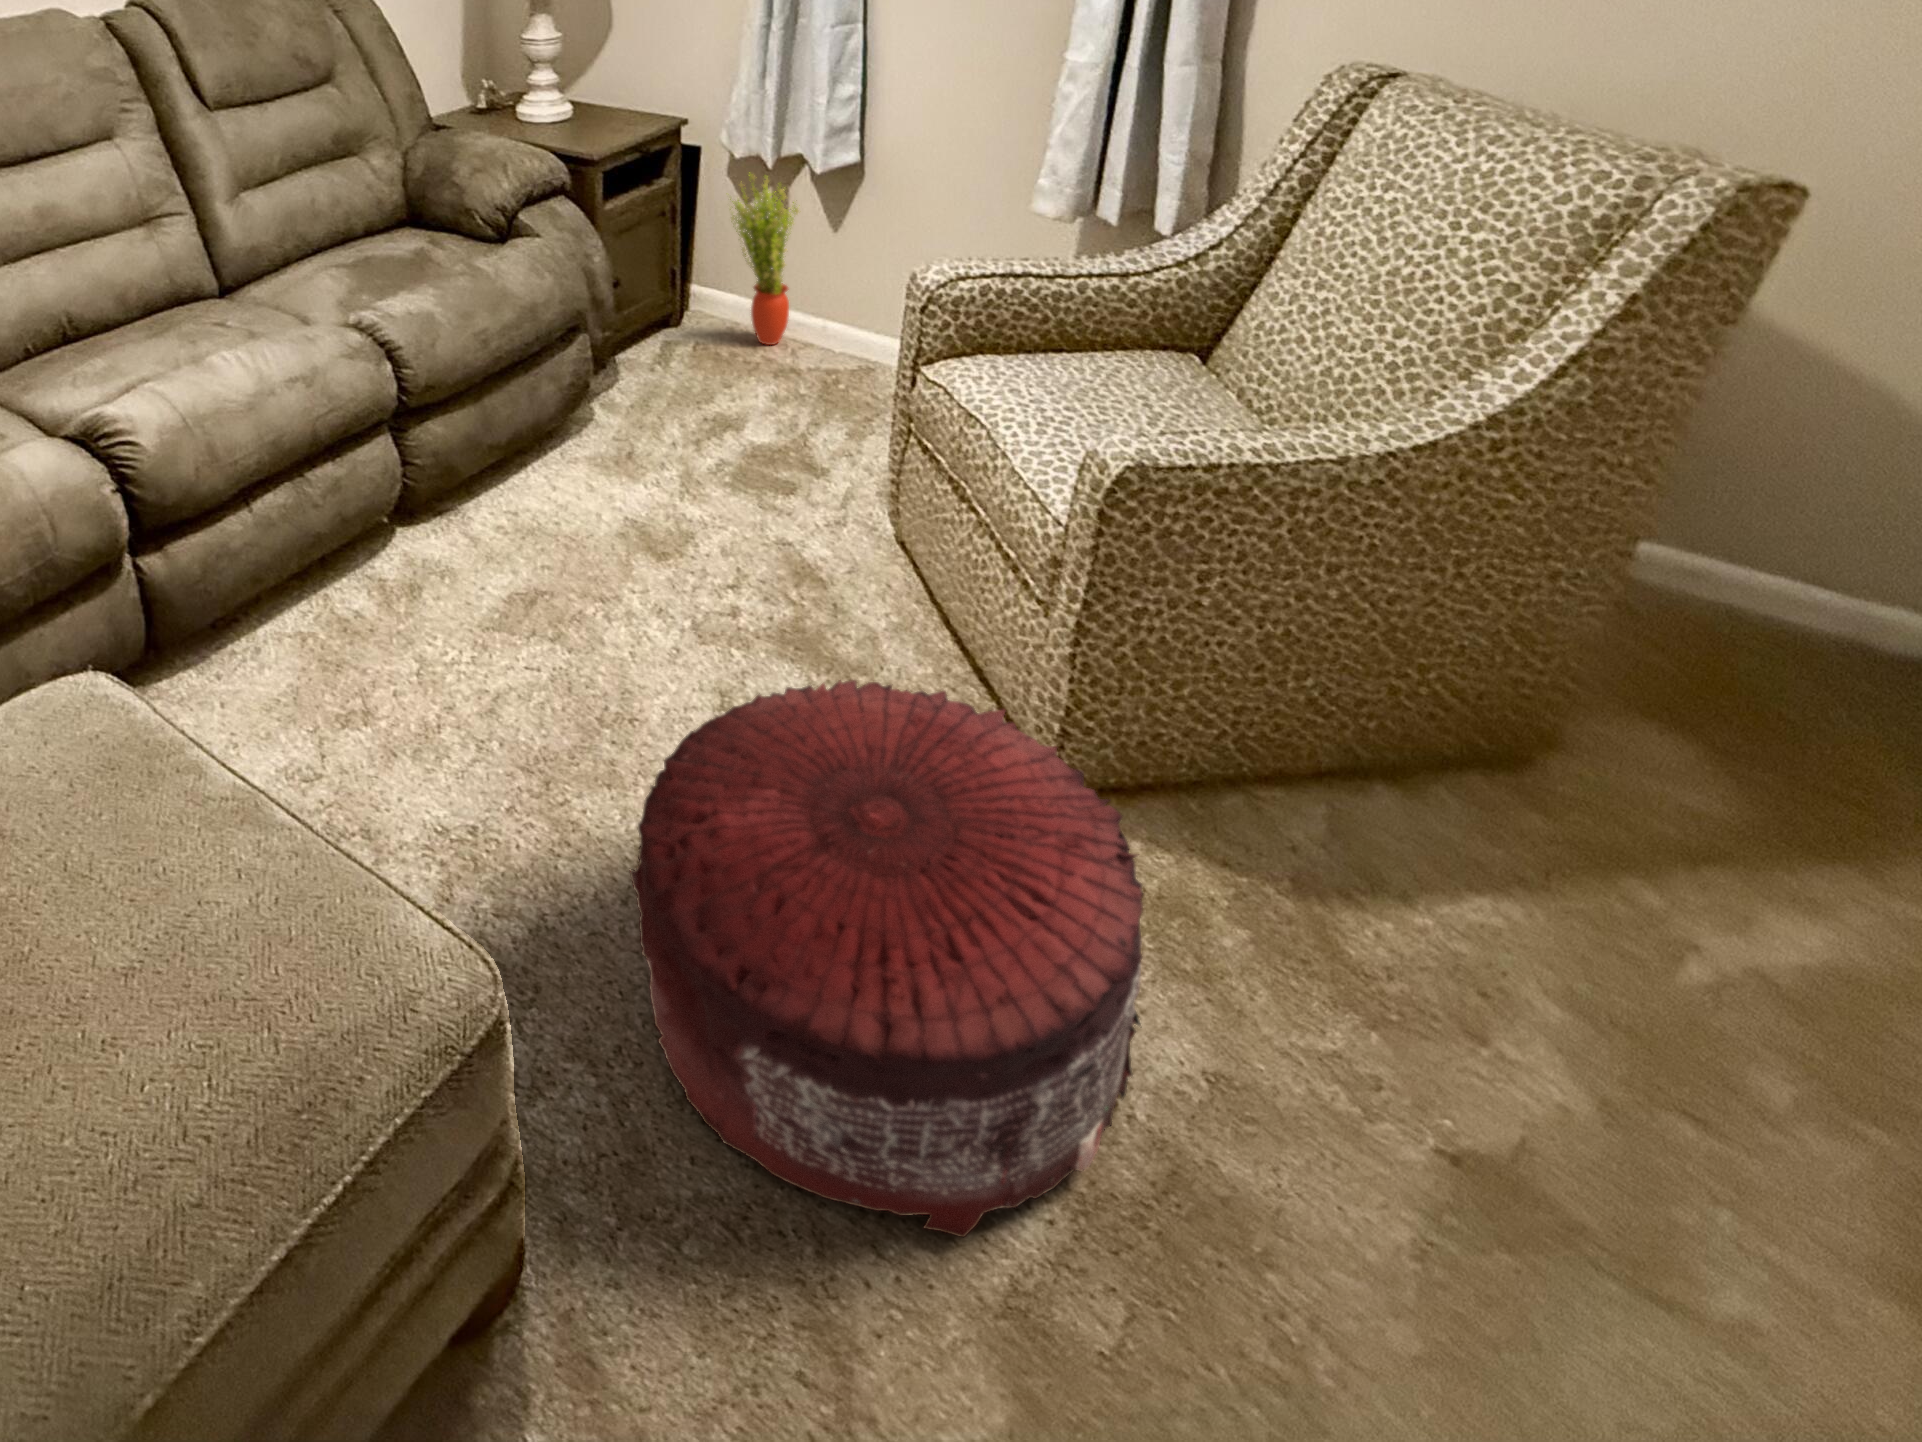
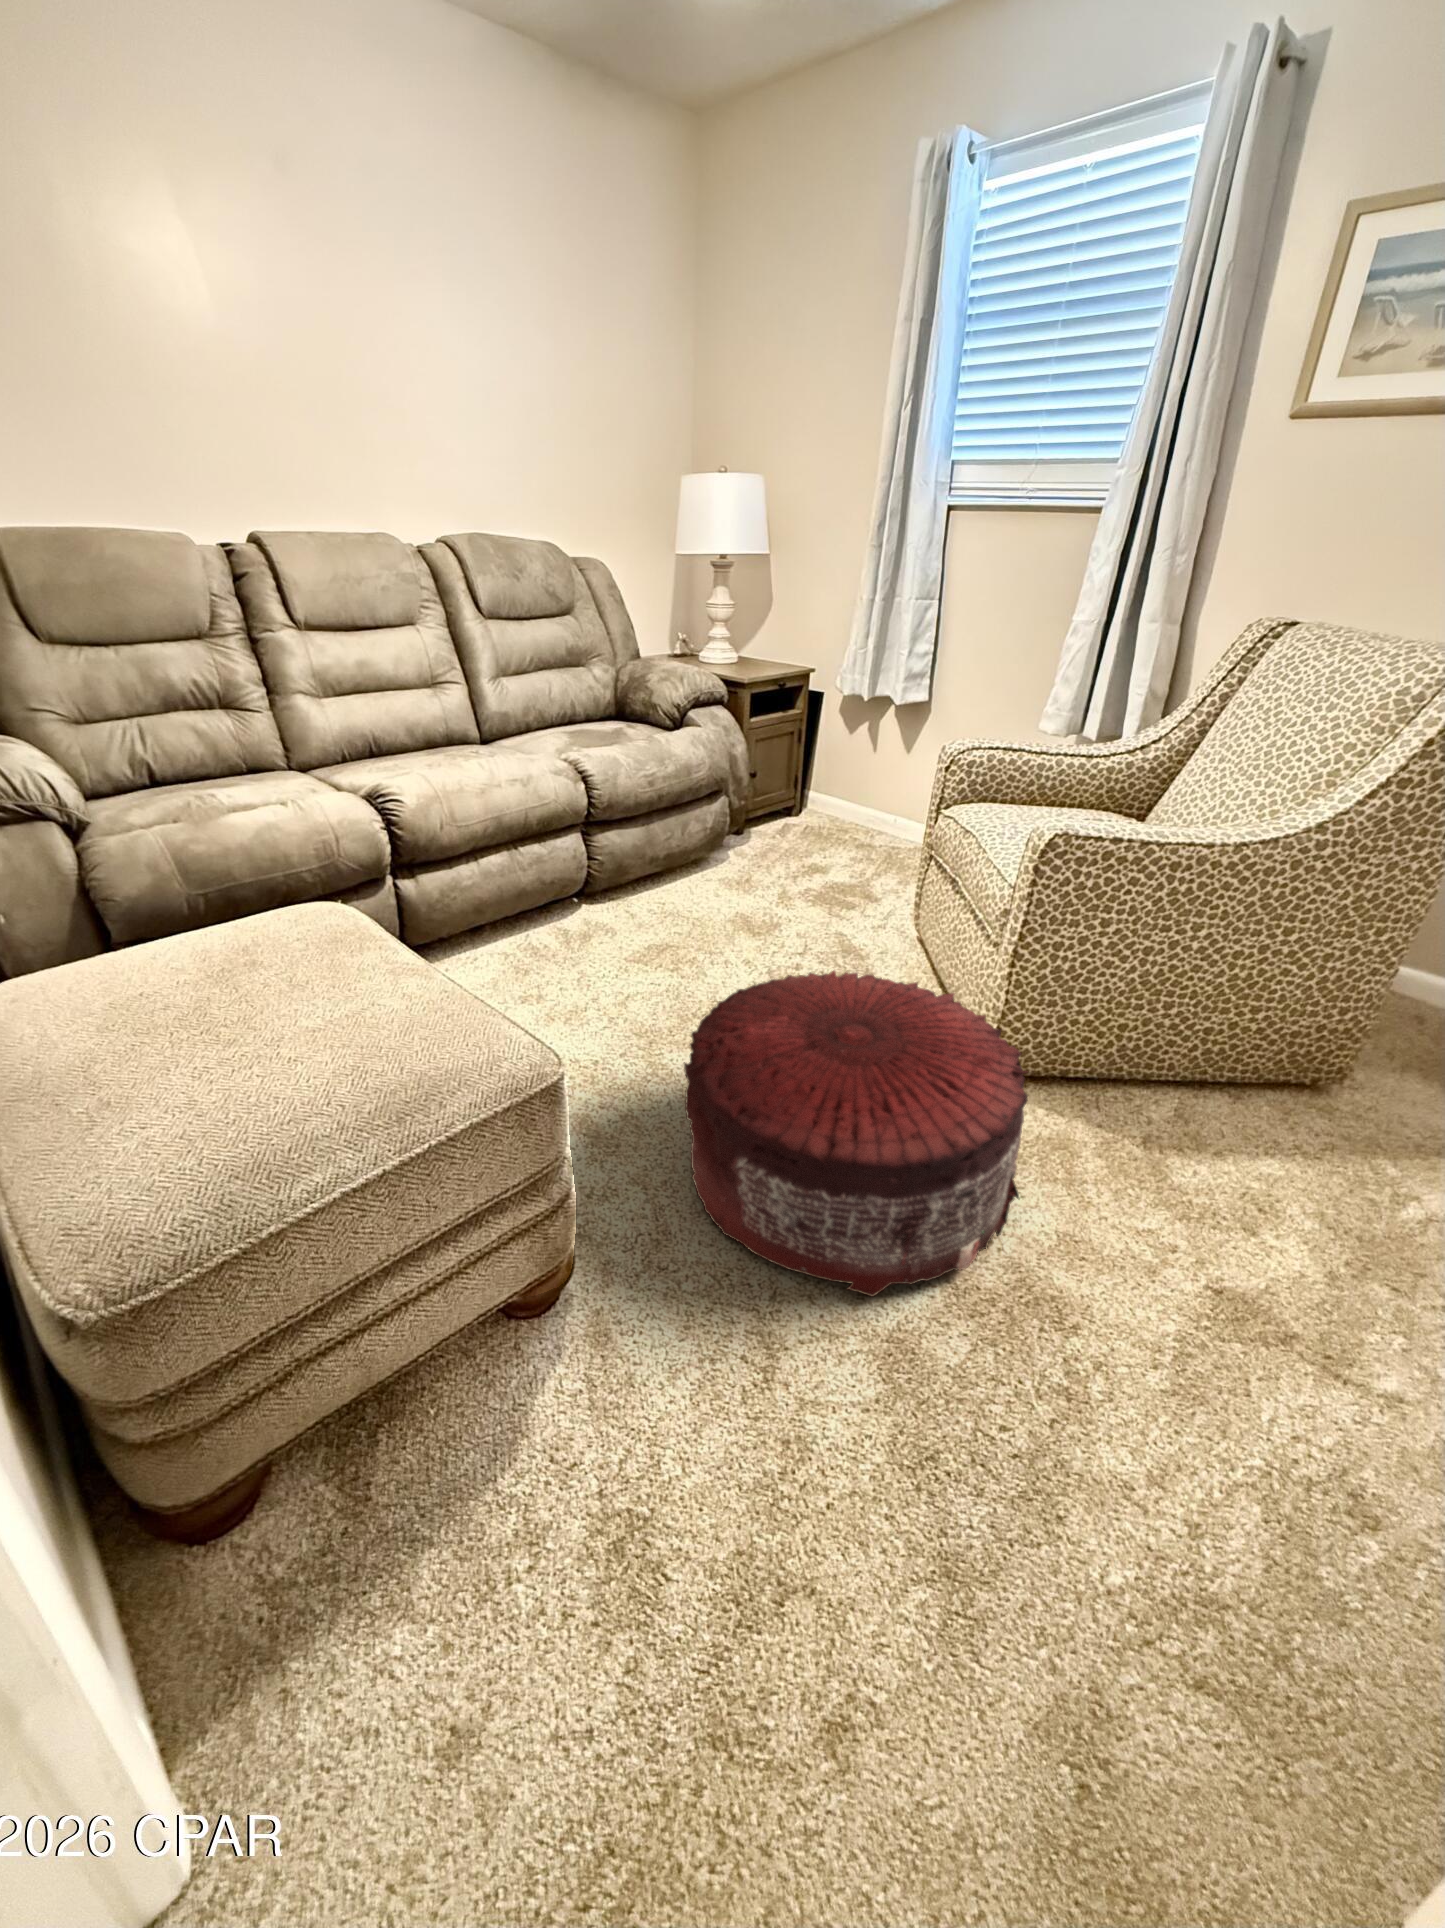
potted plant: present [730,174,799,345] -> none [833,706,881,828]

